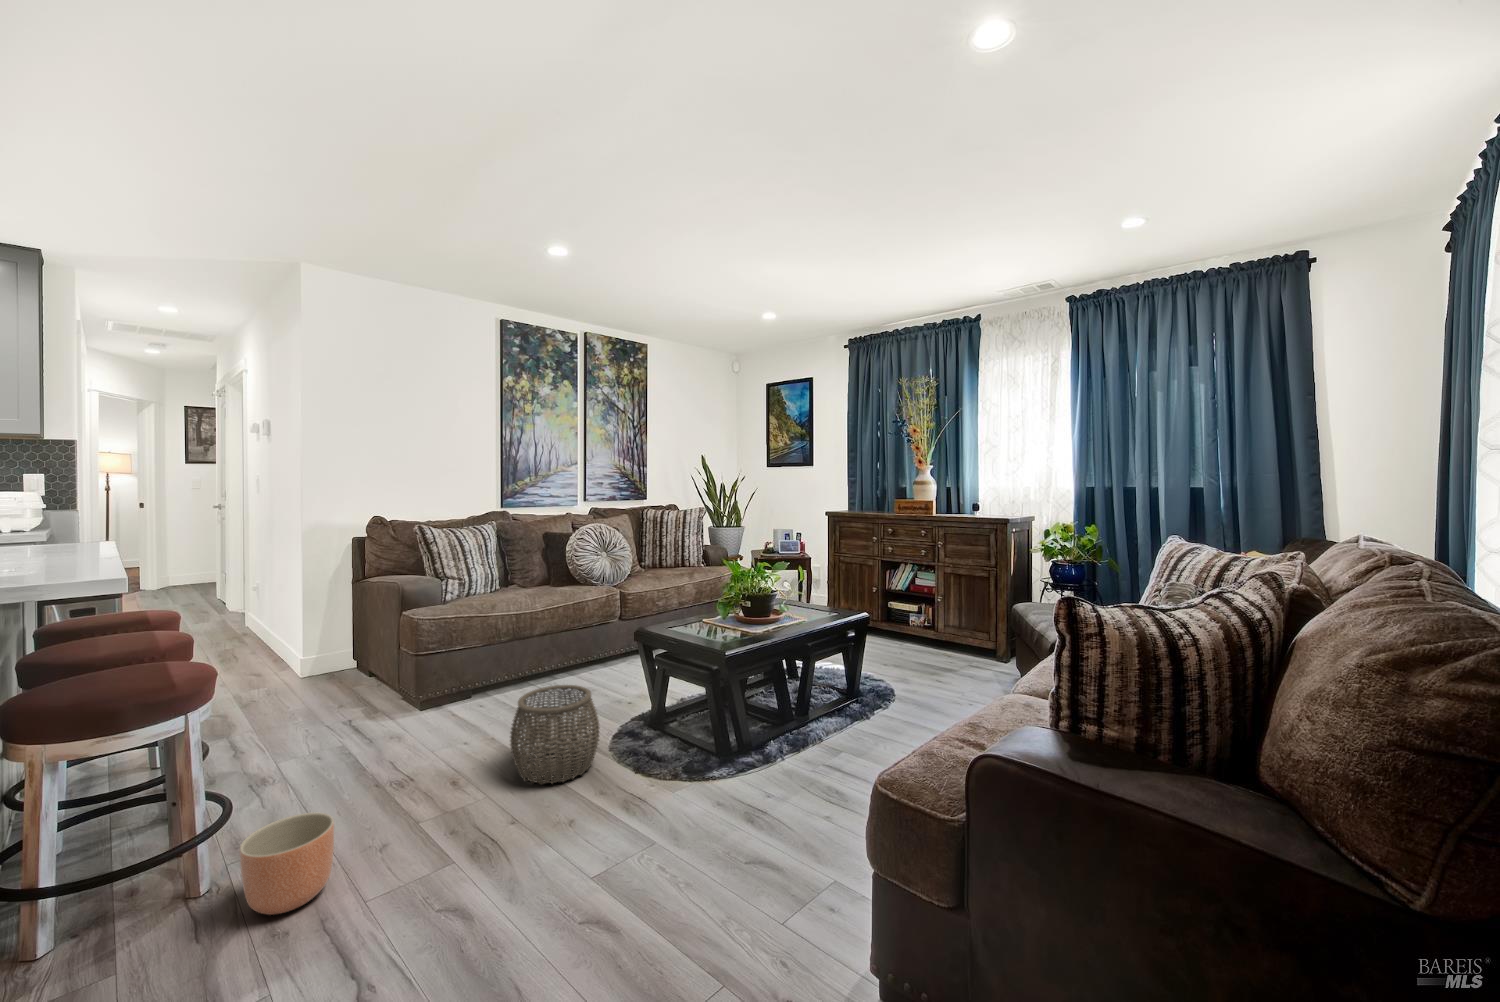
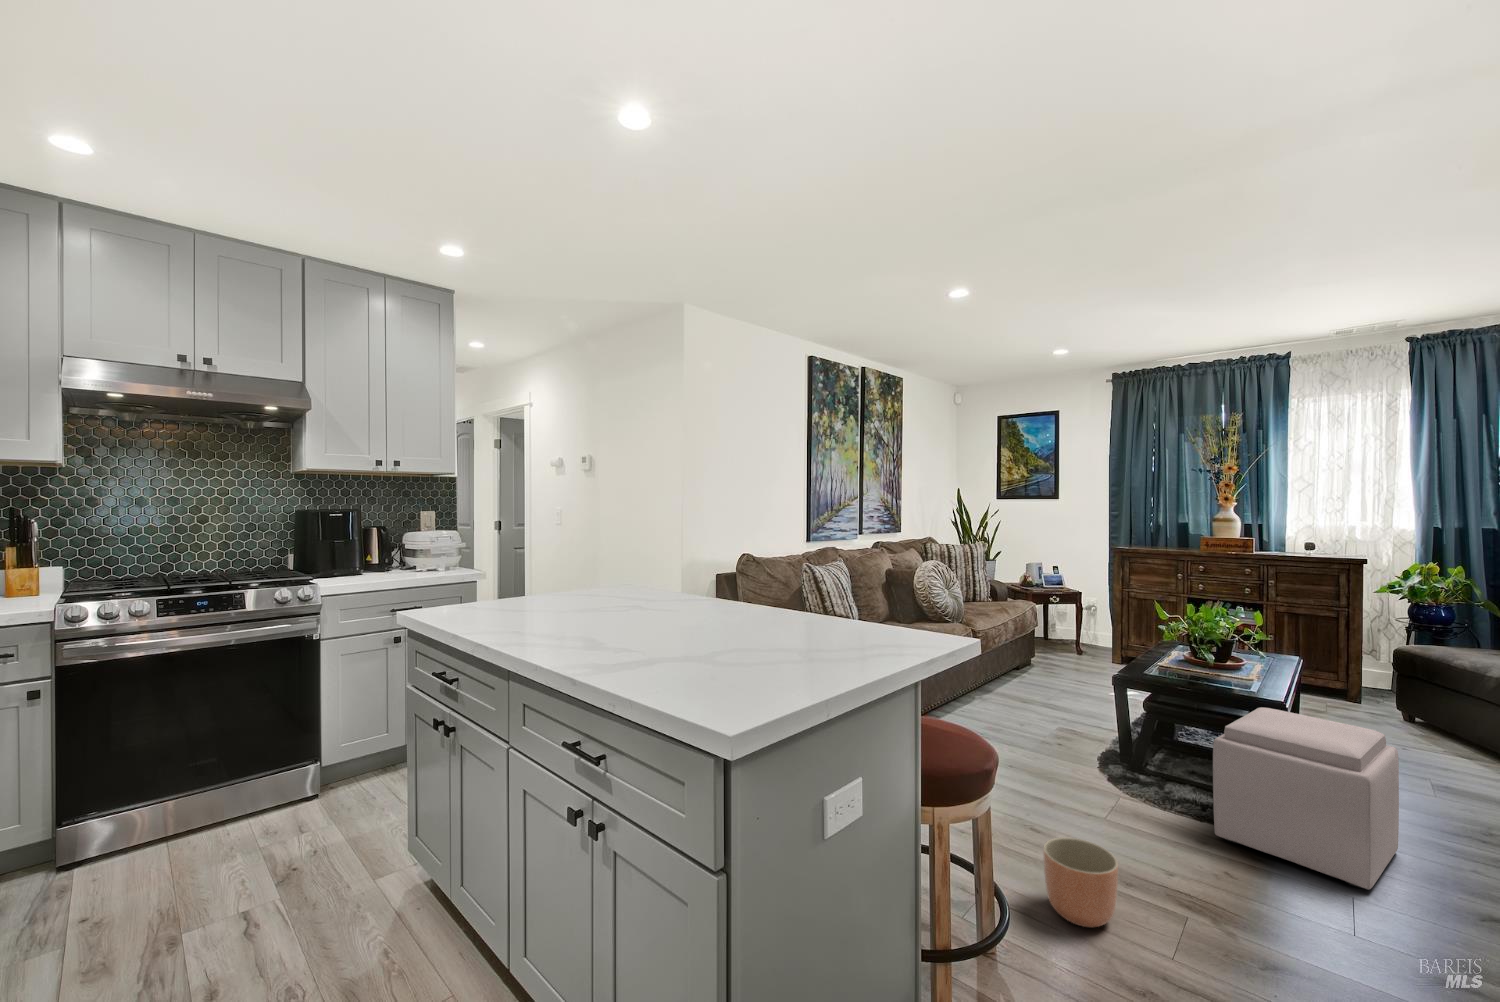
ottoman: none [593,669,765,868] -> present [1213,707,1399,889]
woven basket: present [510,685,600,784] -> none [1062,722,1157,817]

